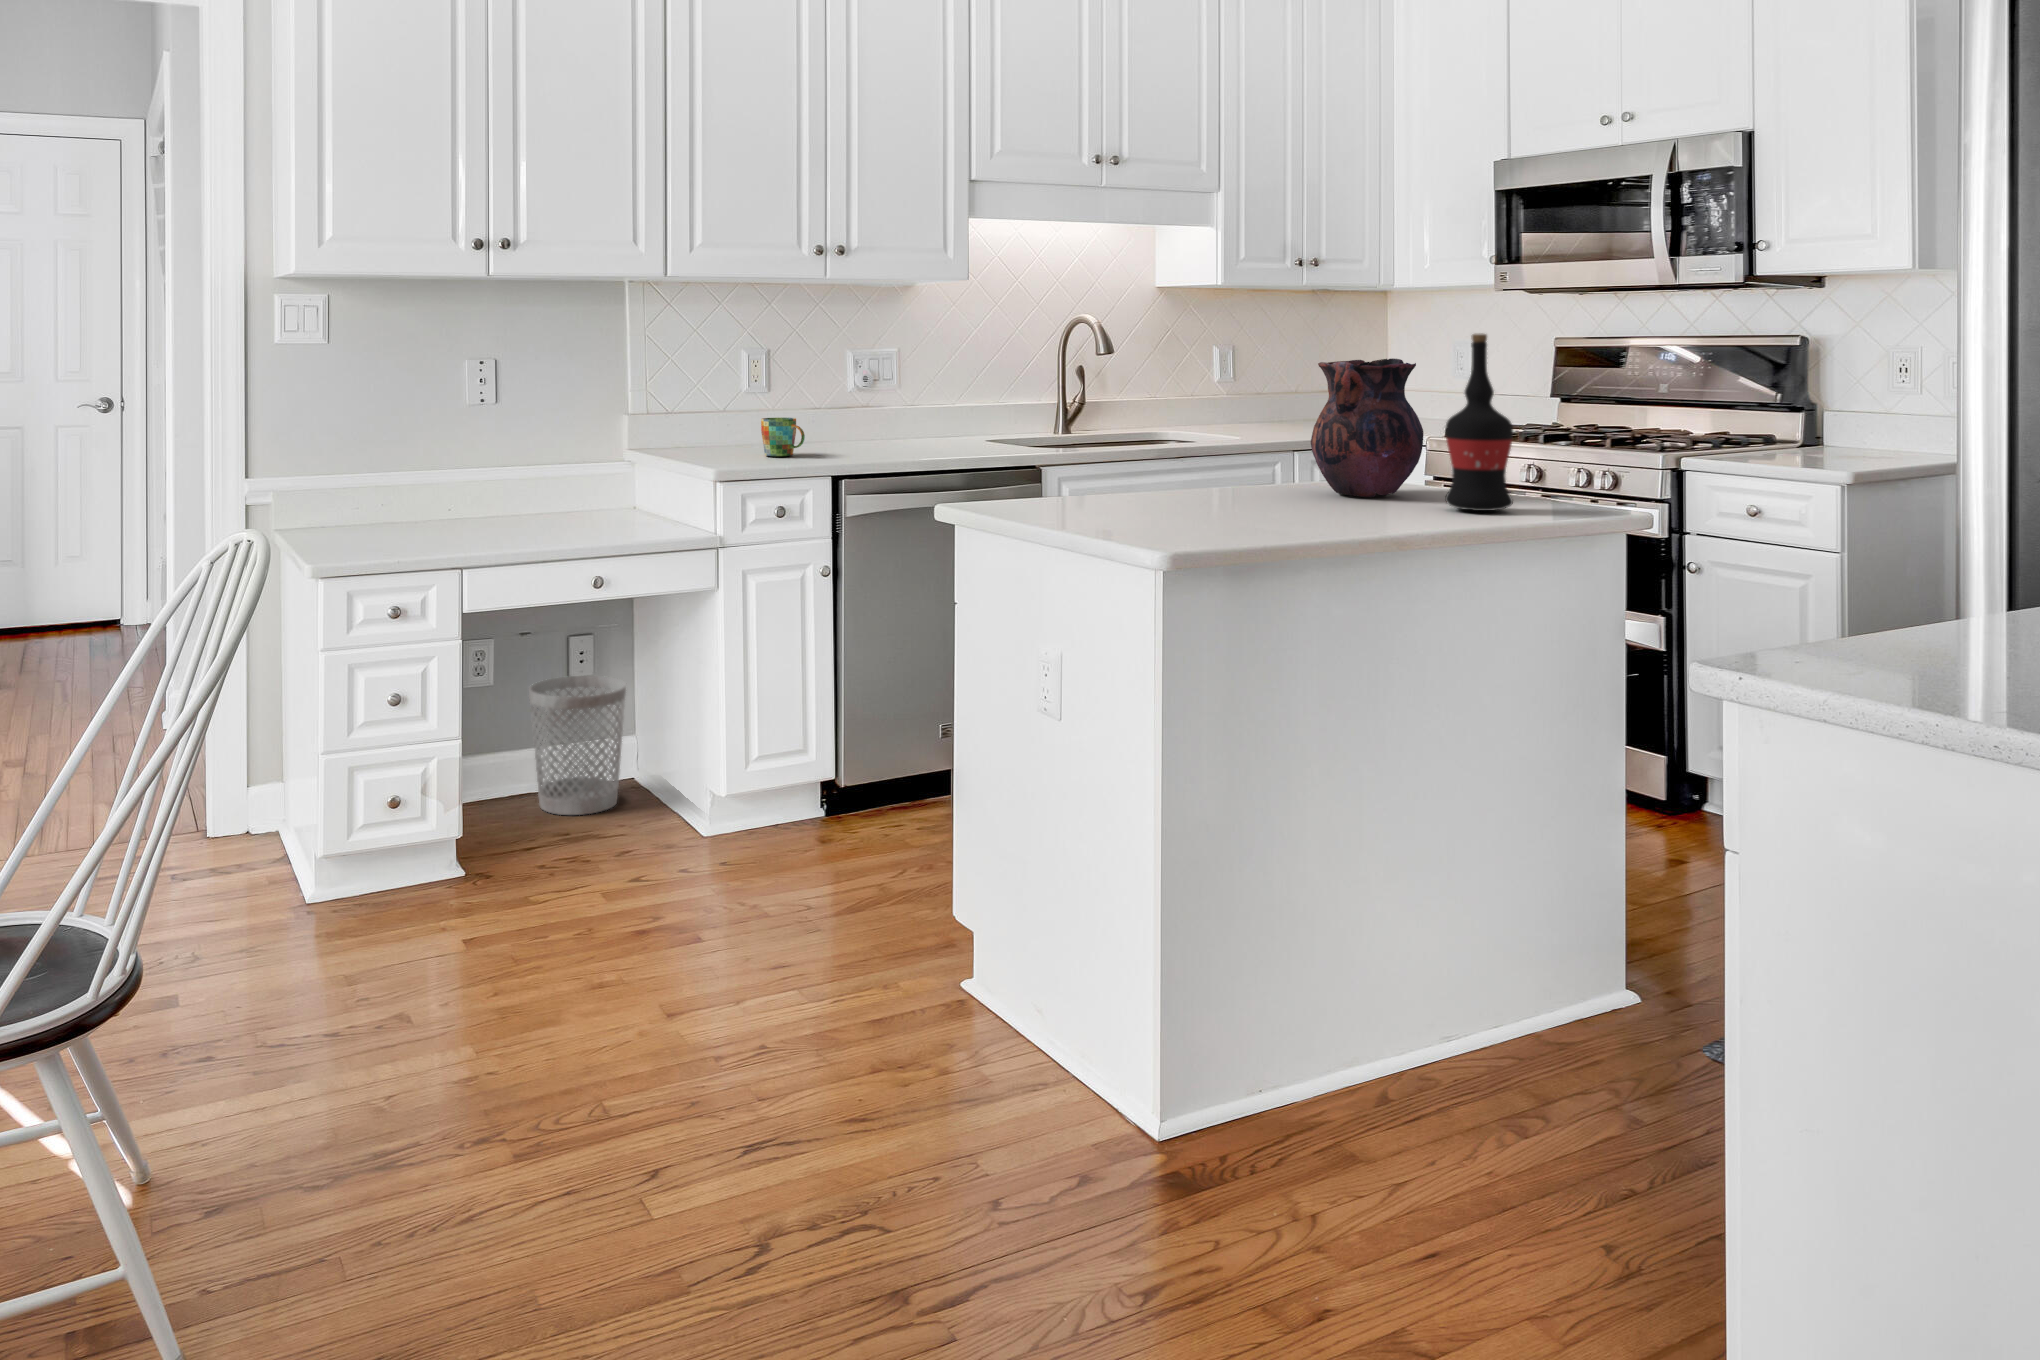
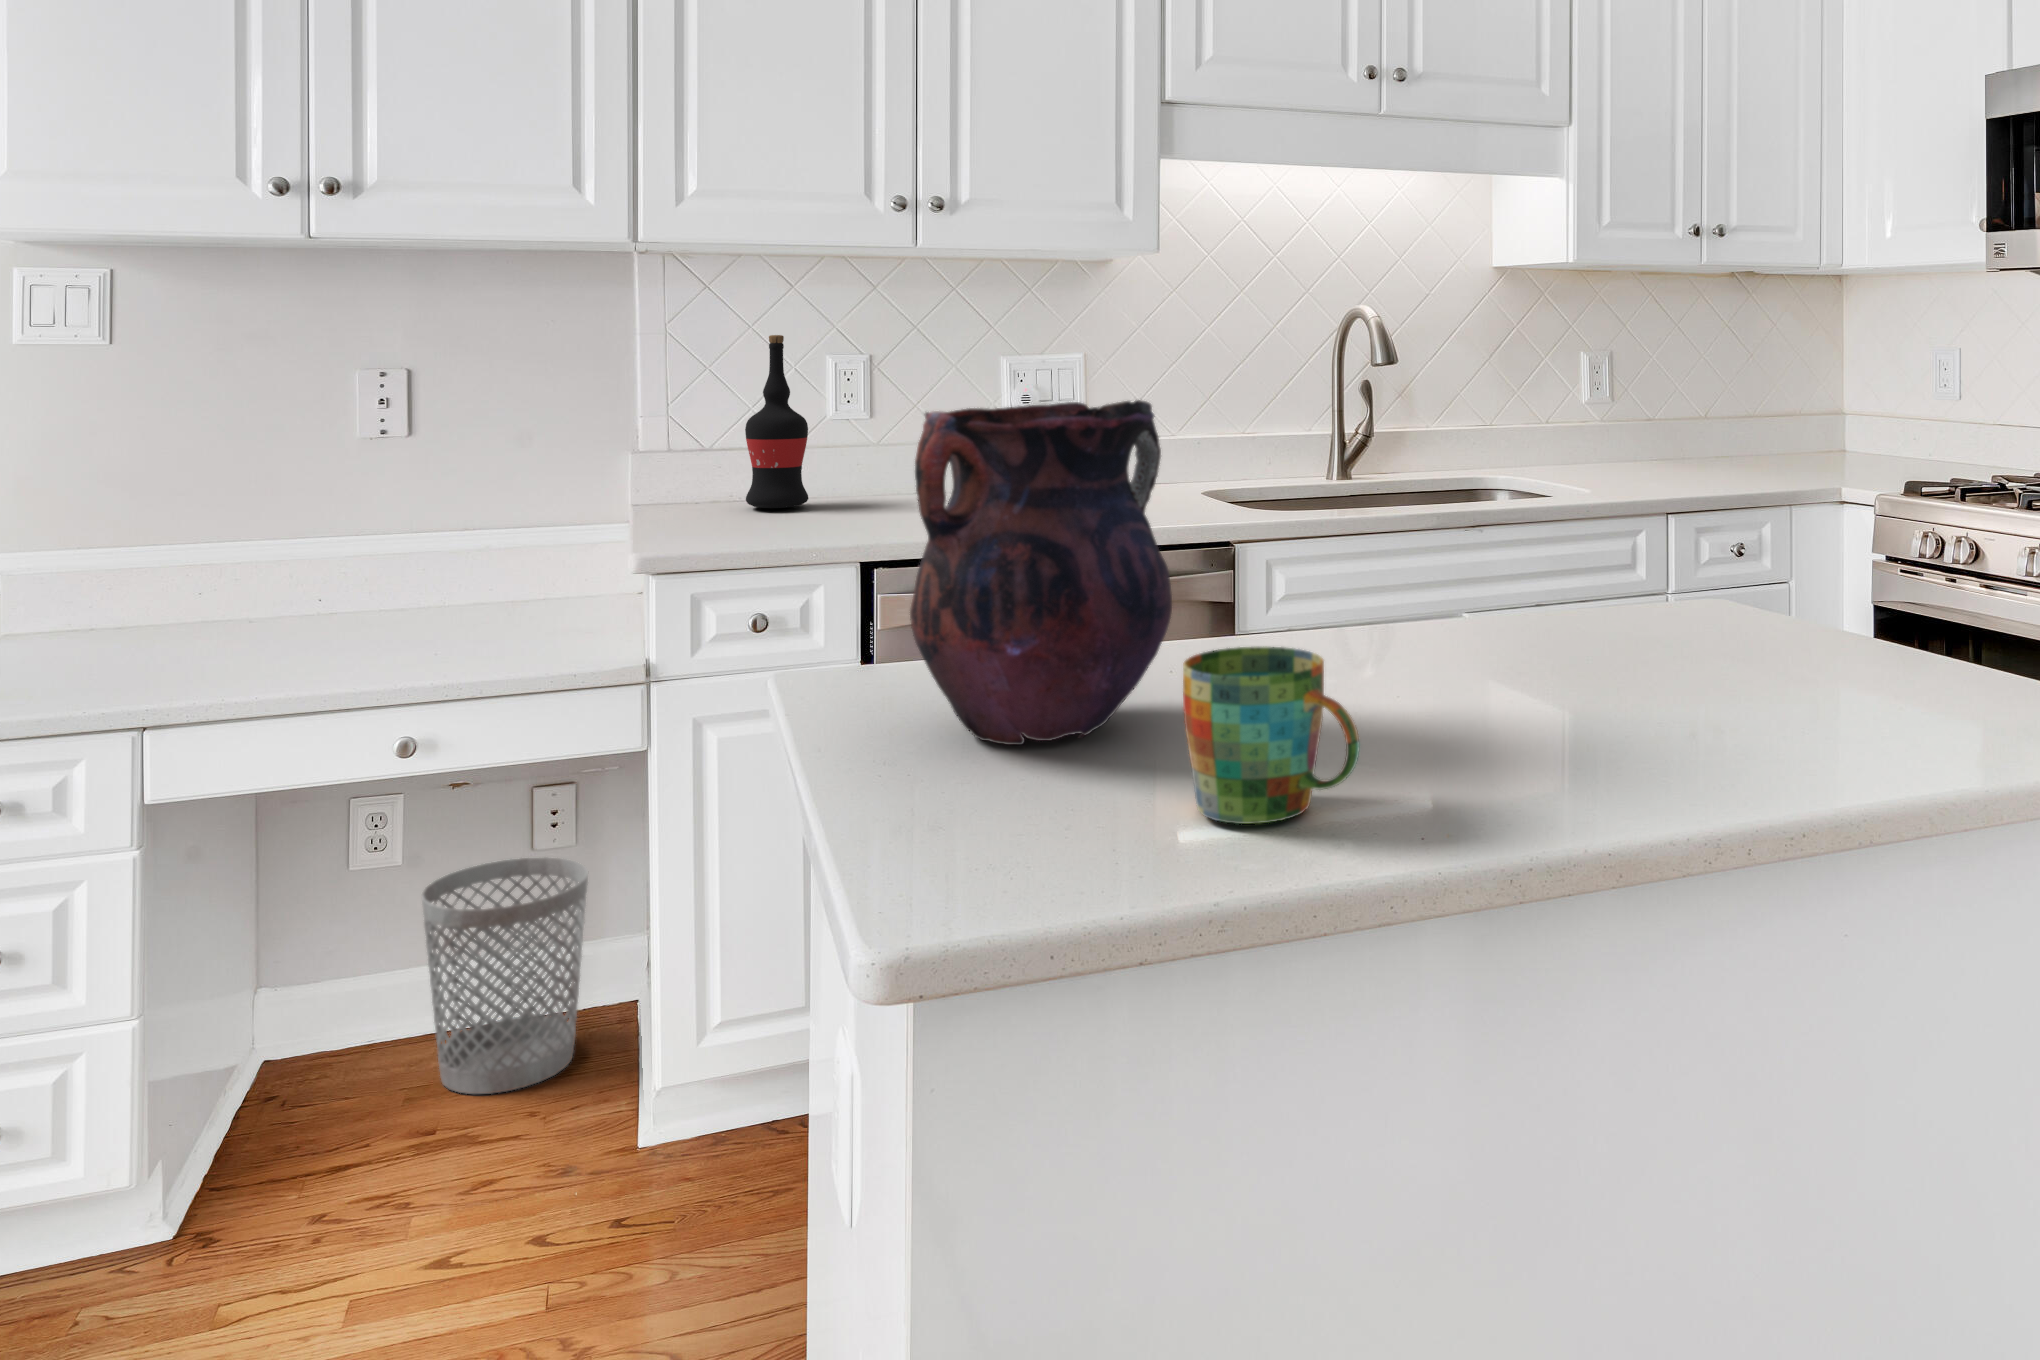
wine bottle: present [1445,334,1513,511] -> present [745,335,809,508]
vase: present [1311,358,1424,497] -> present [910,400,1172,745]
mug: present [761,418,805,456] -> present [1183,647,1360,824]

